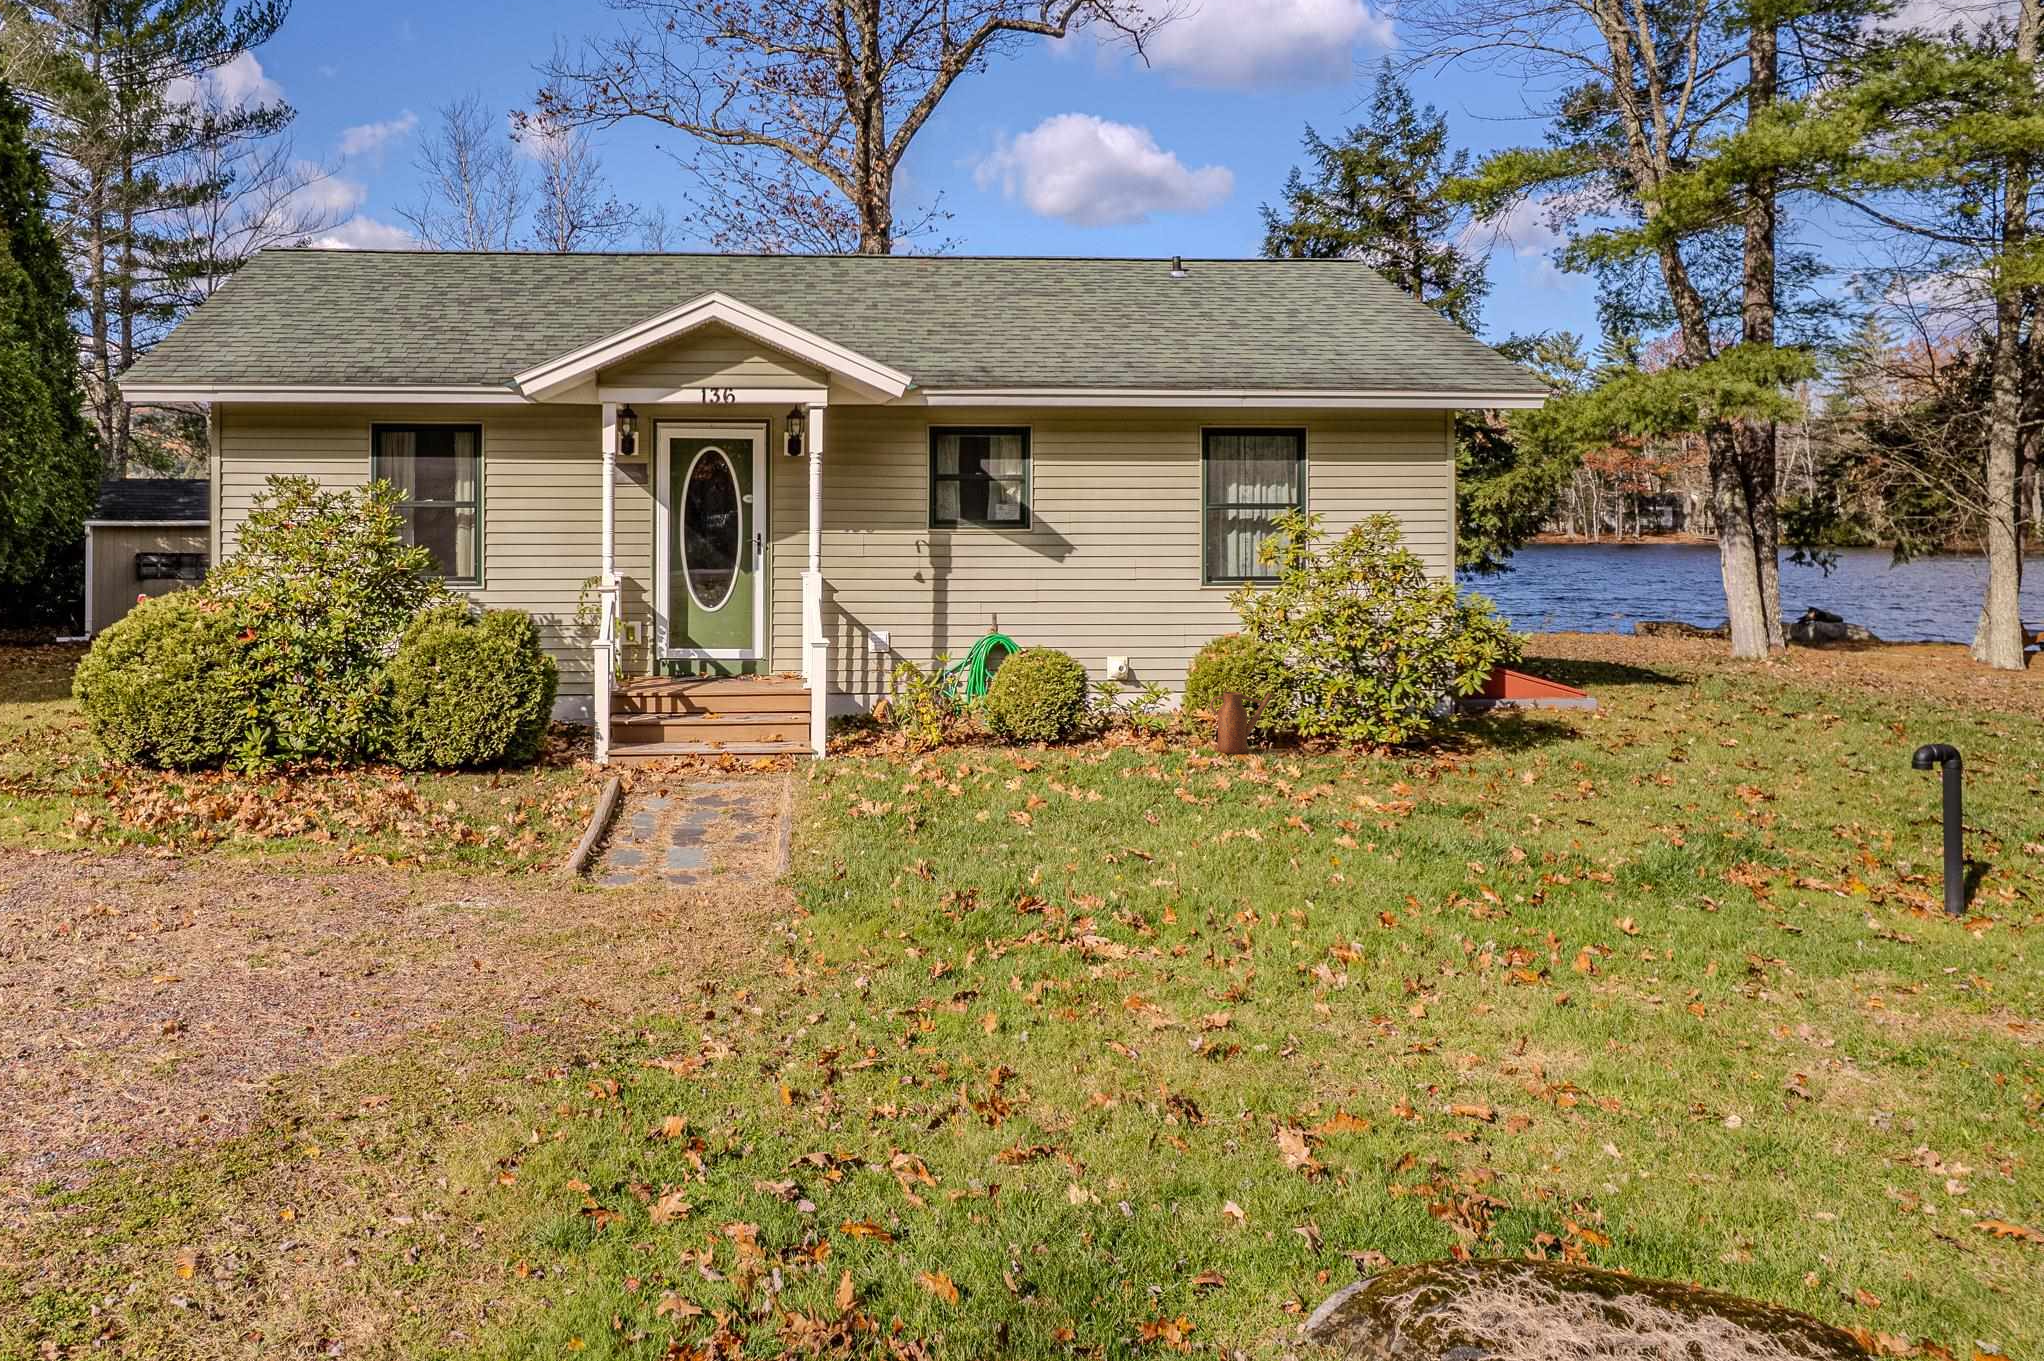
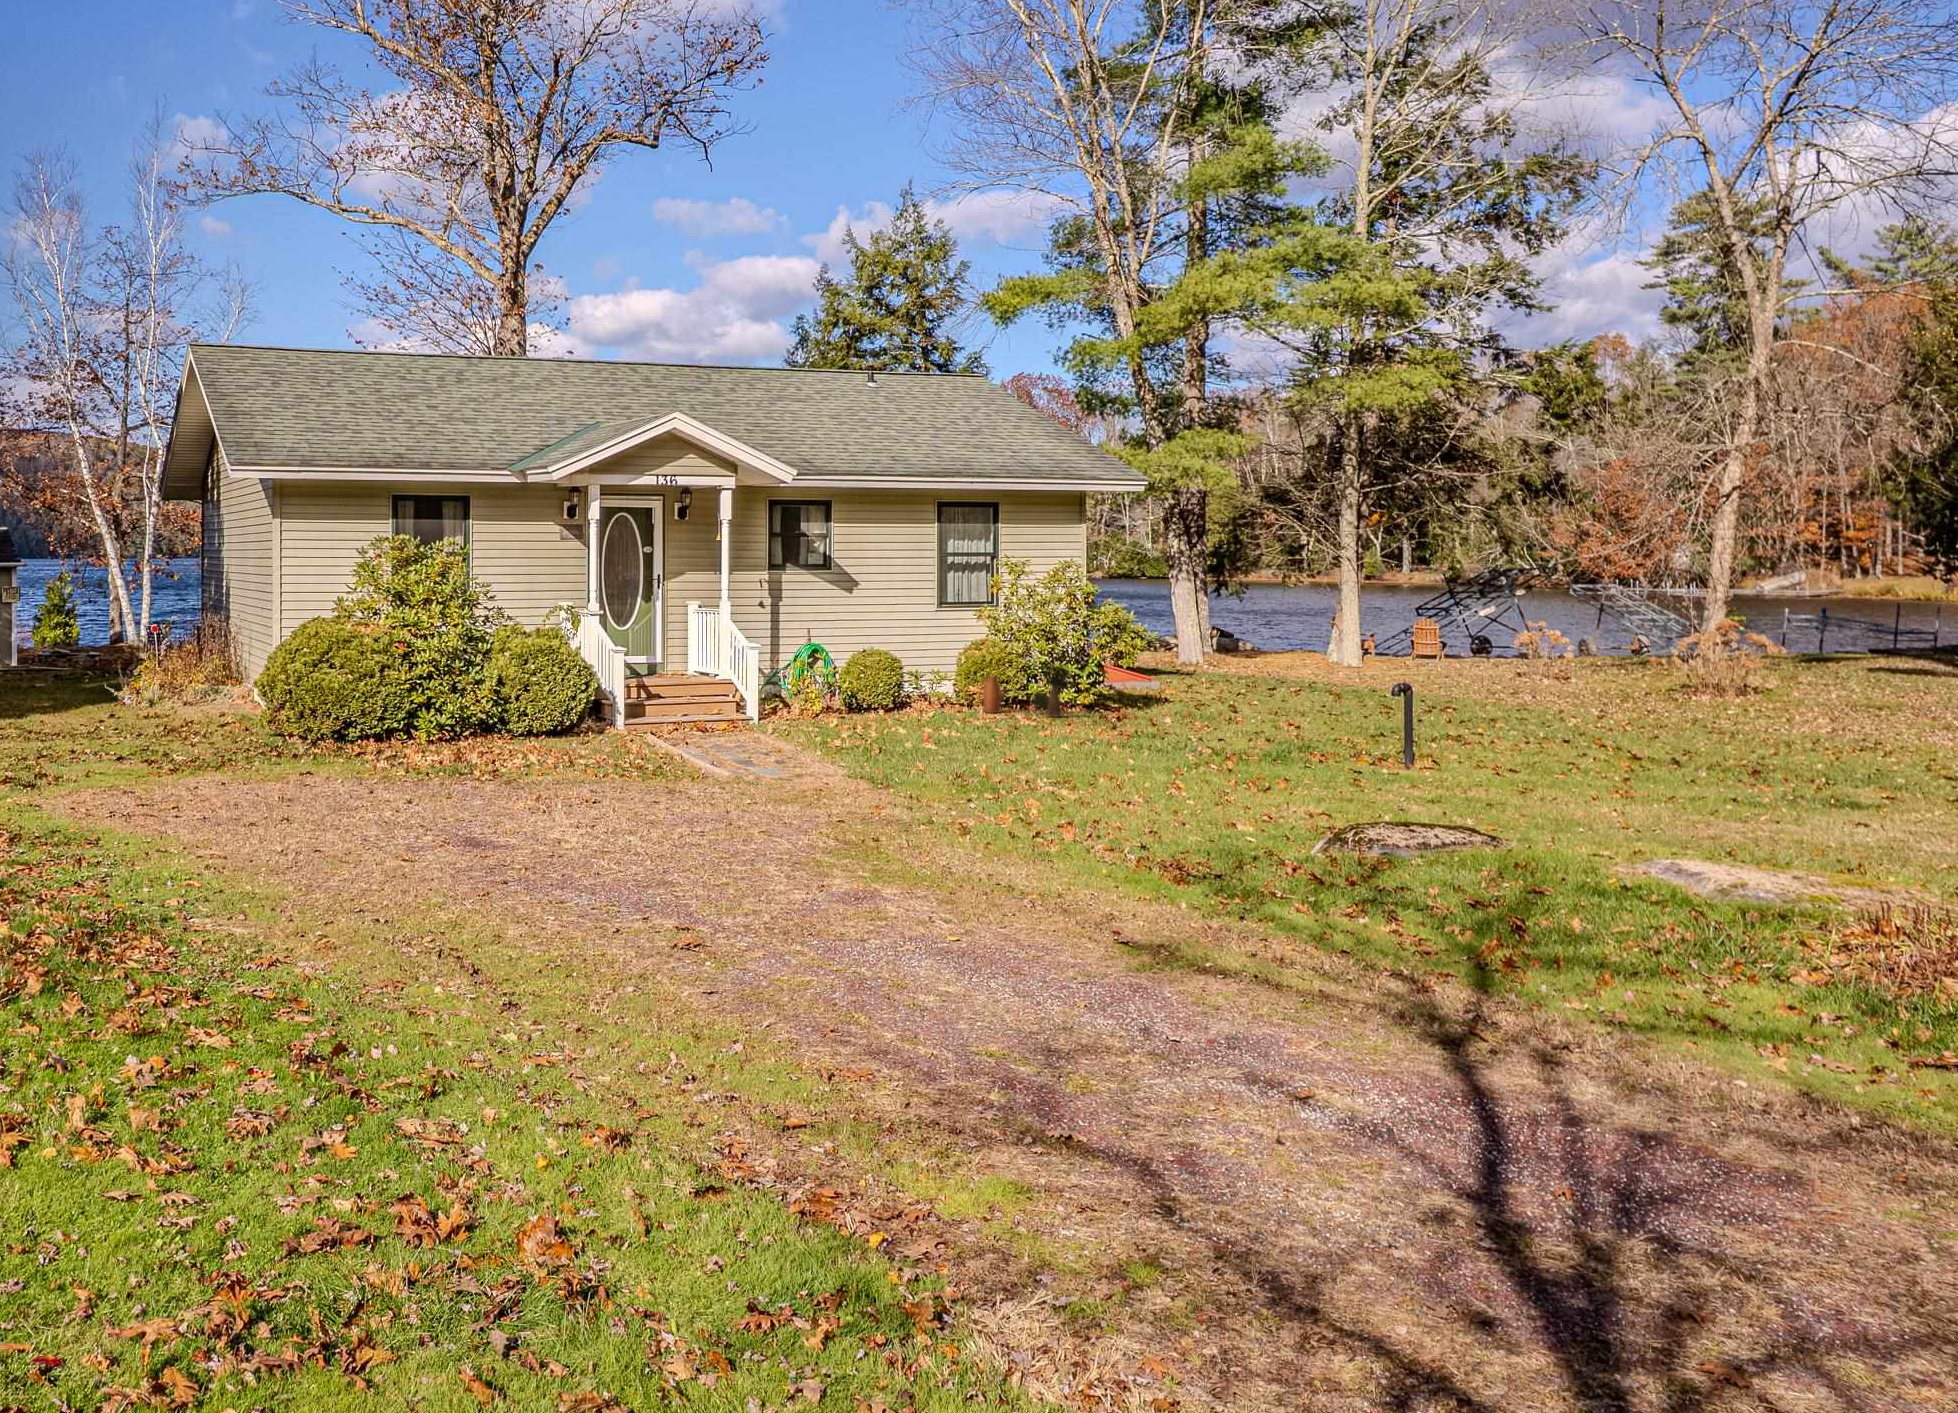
potted plant: none [1295,674,1364,769] -> present [1030,663,1072,717]

